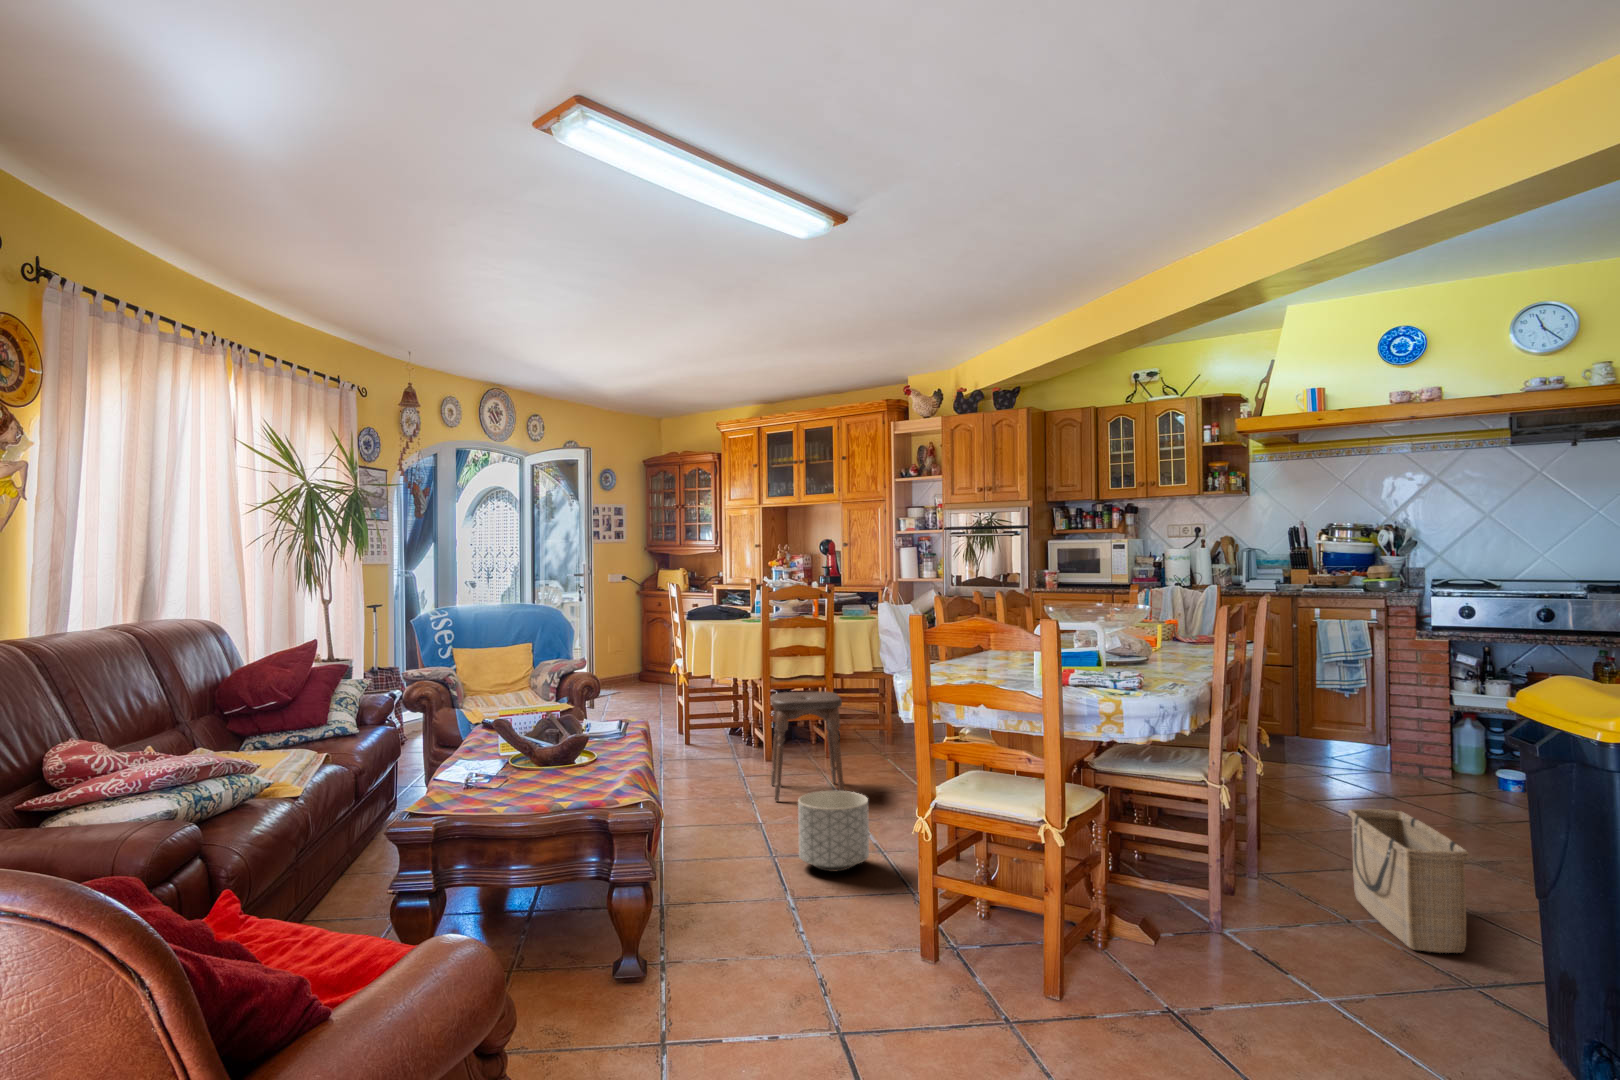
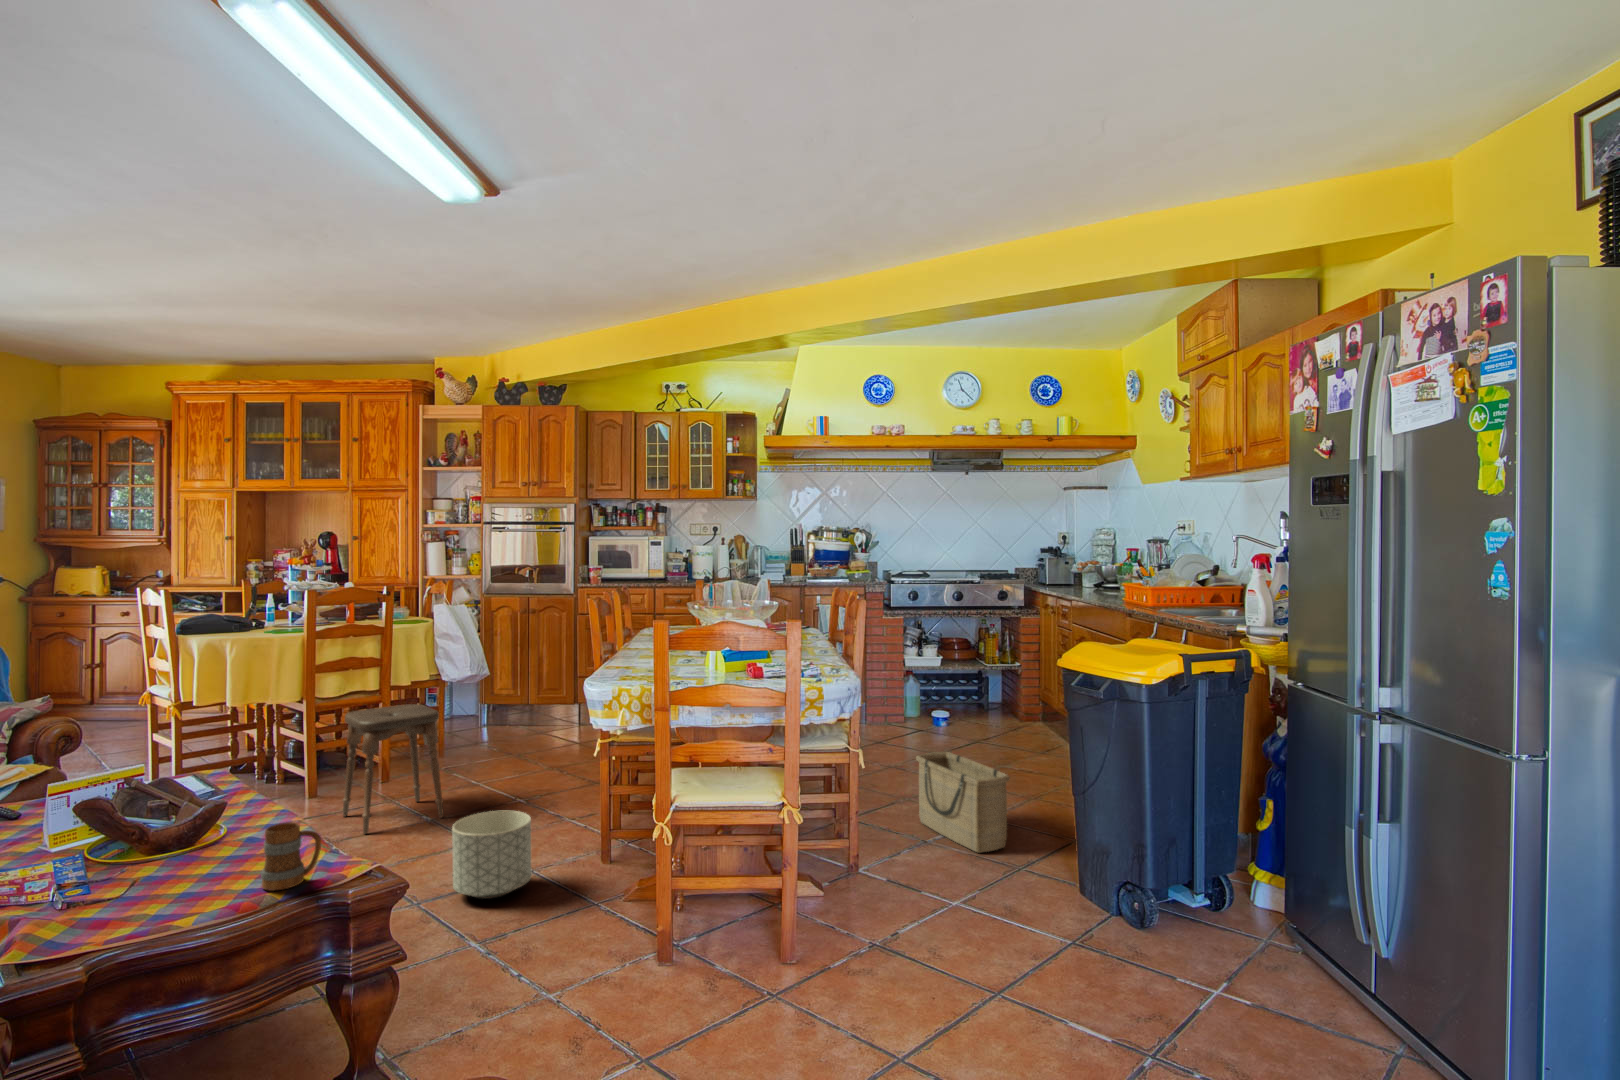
mug: none [564,749,606,800] -> present [261,822,321,891]

